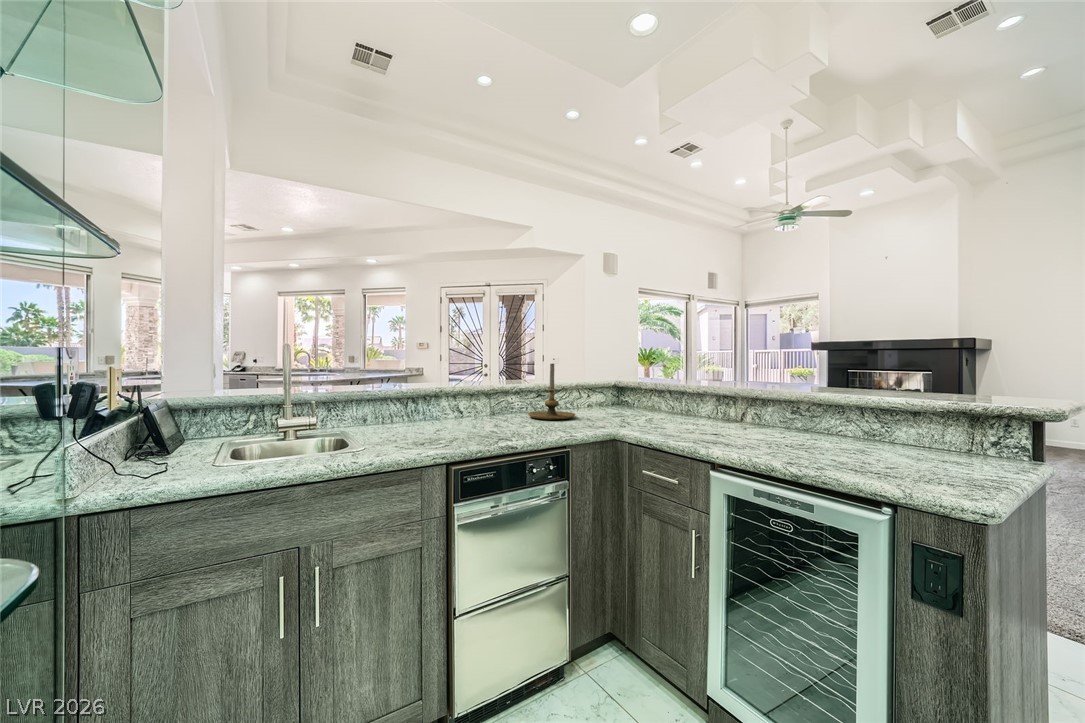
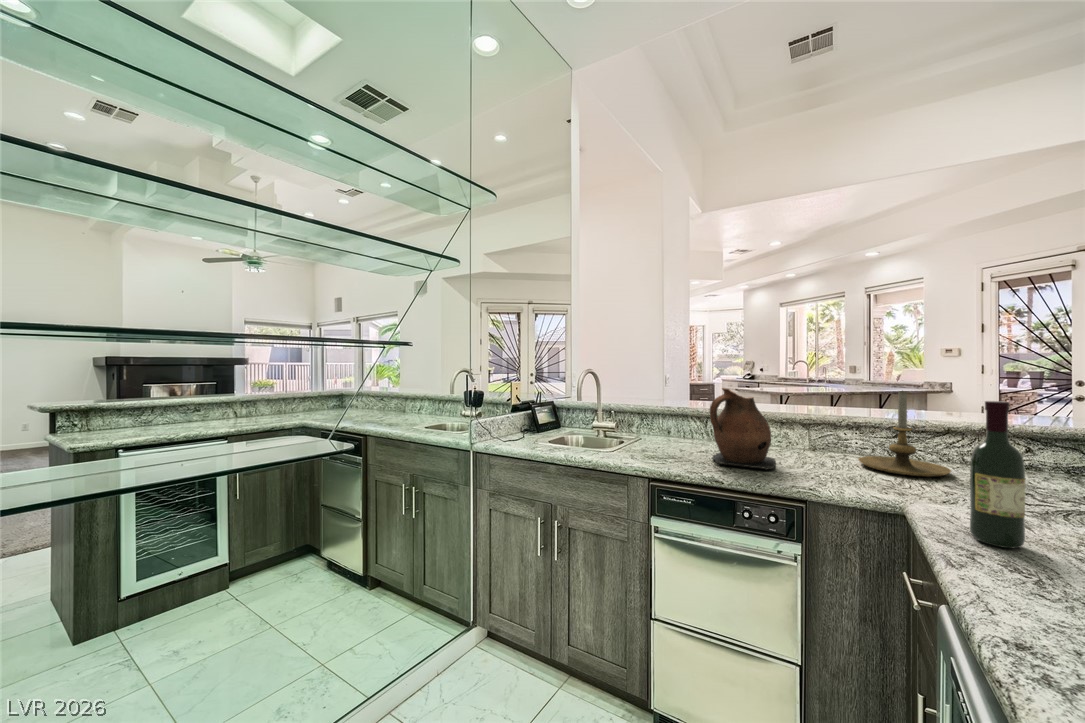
wine bottle: none [651,361,672,437] -> present [970,401,1026,548]
ceramic pitcher: none [452,364,516,434] -> present [710,388,775,470]

